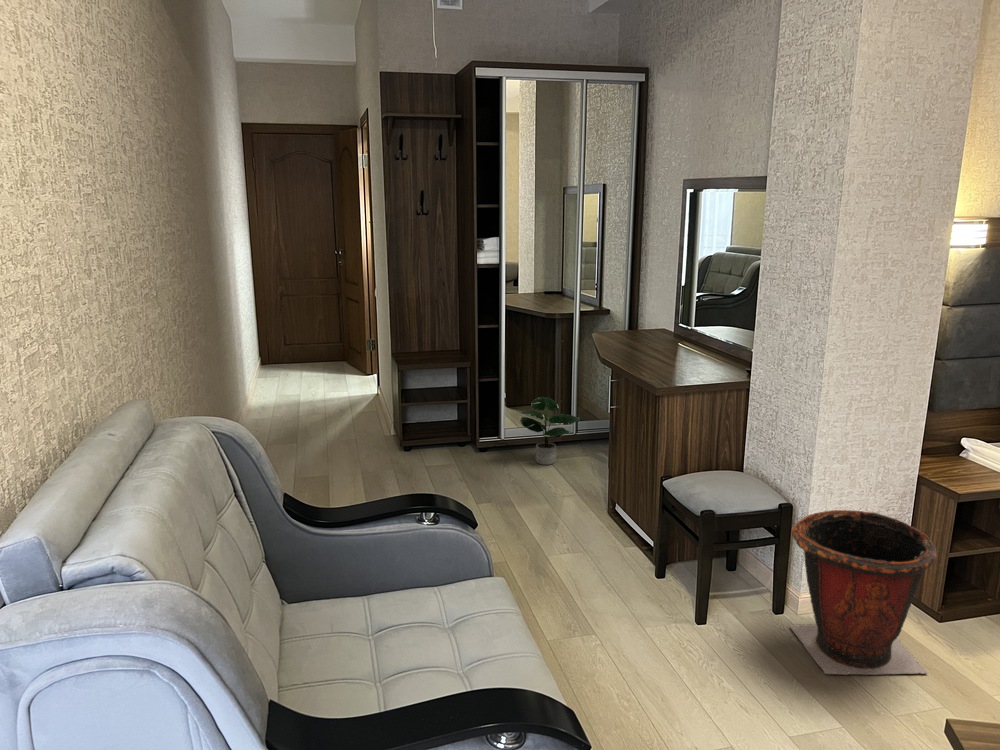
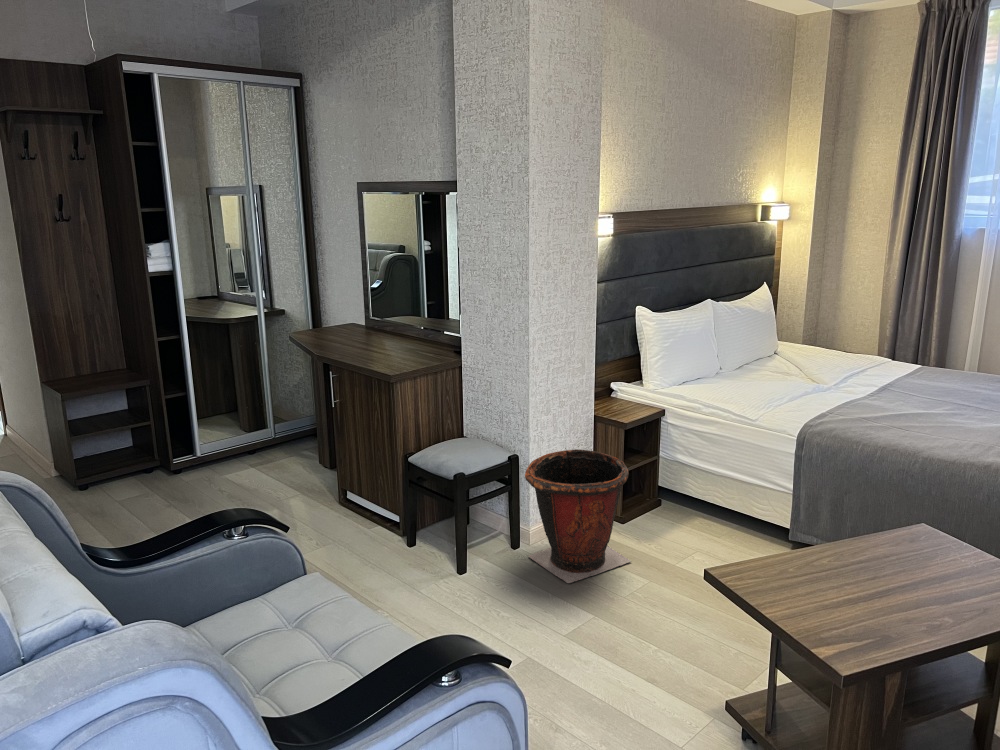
potted plant: present [520,397,580,465] -> none [218,405,283,473]

